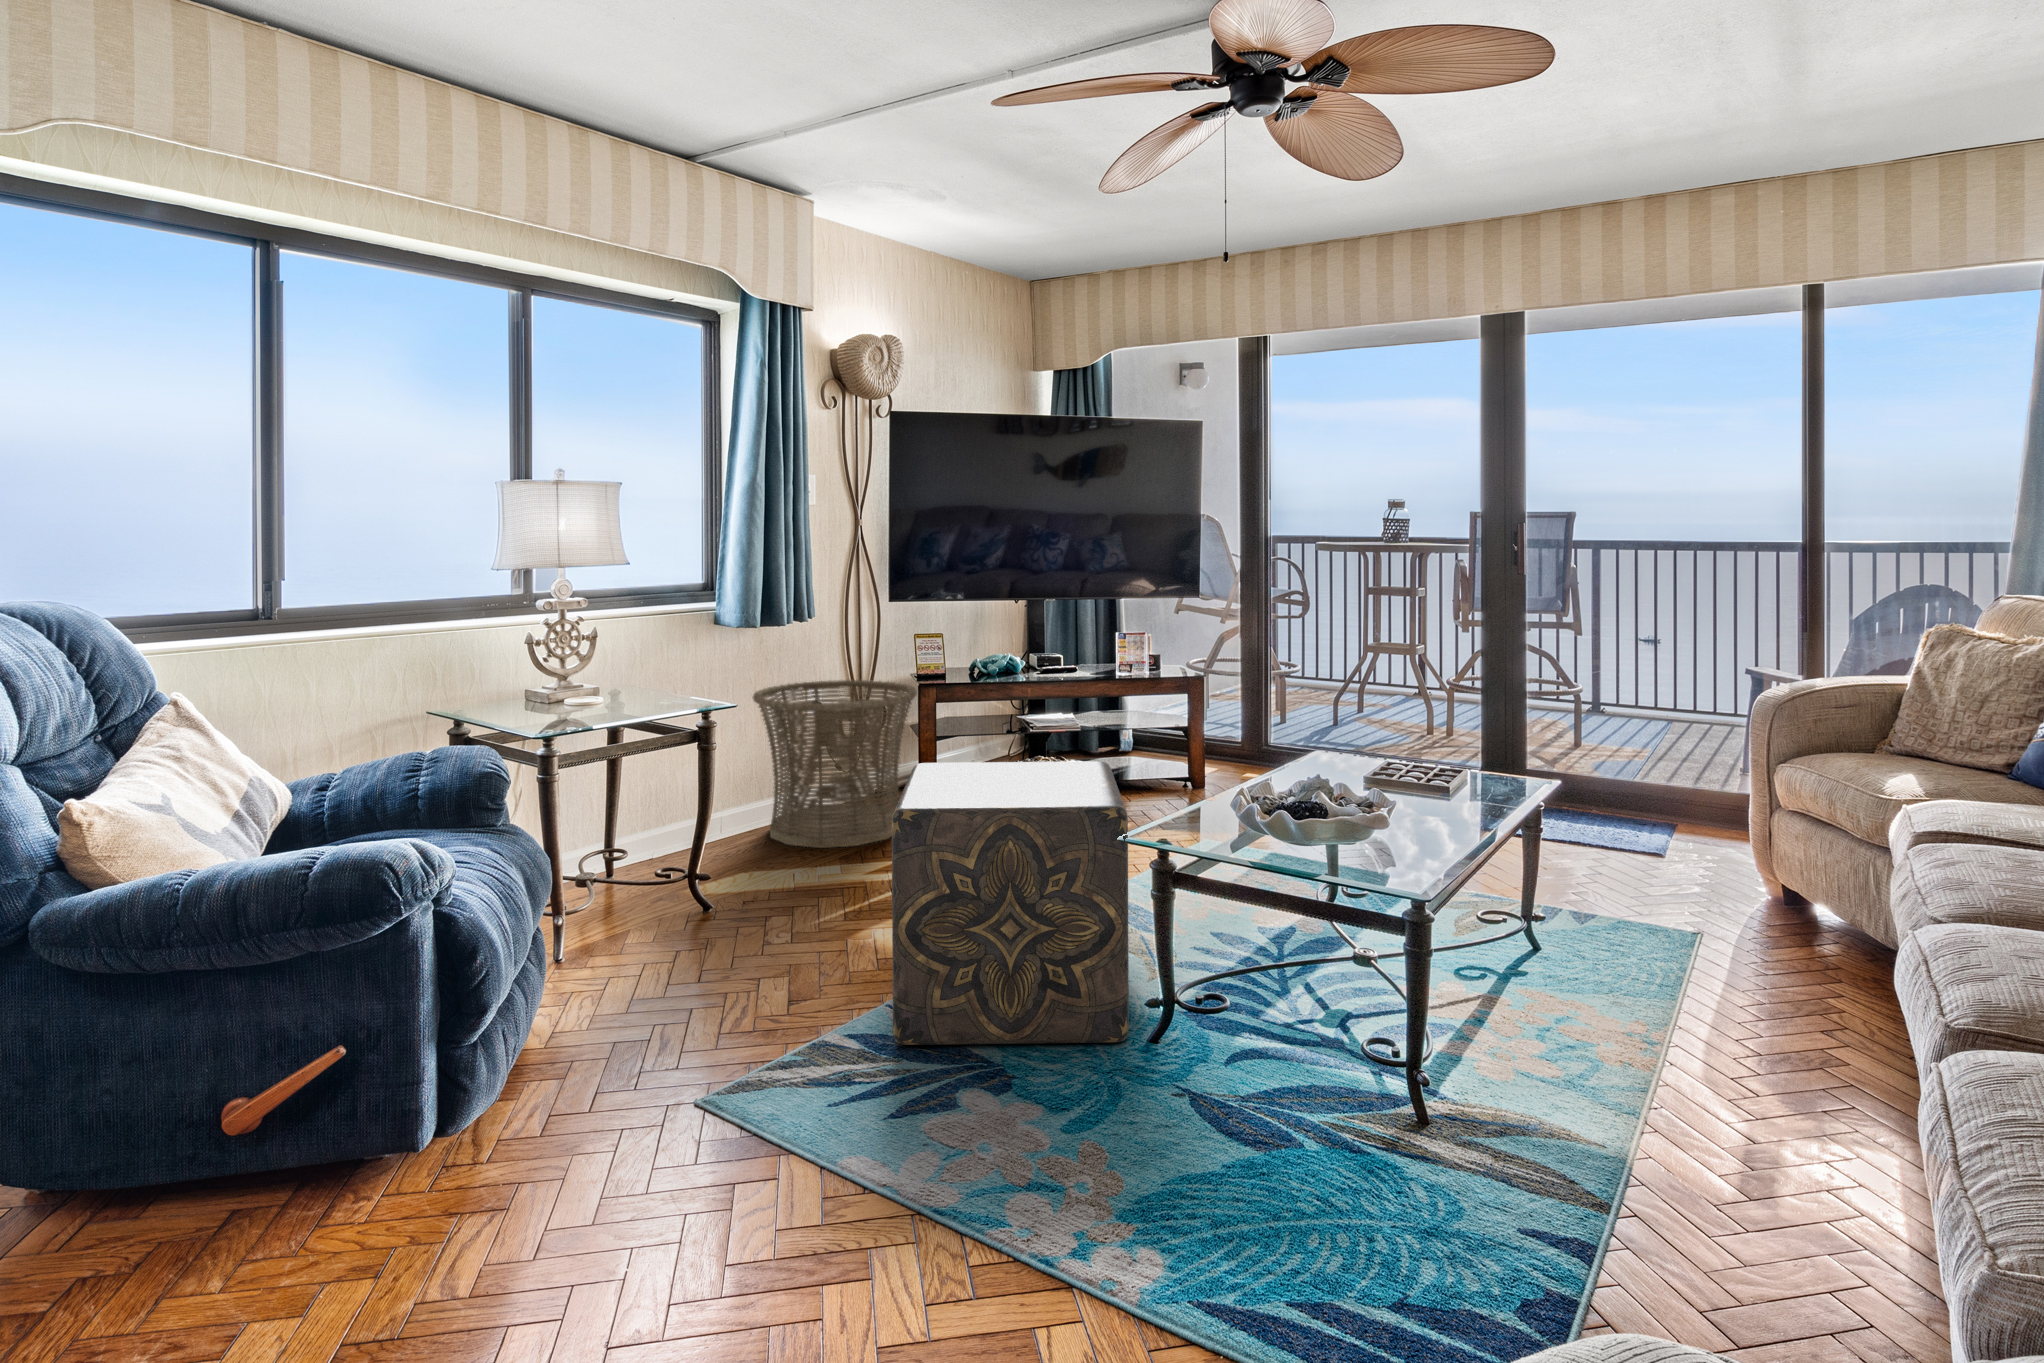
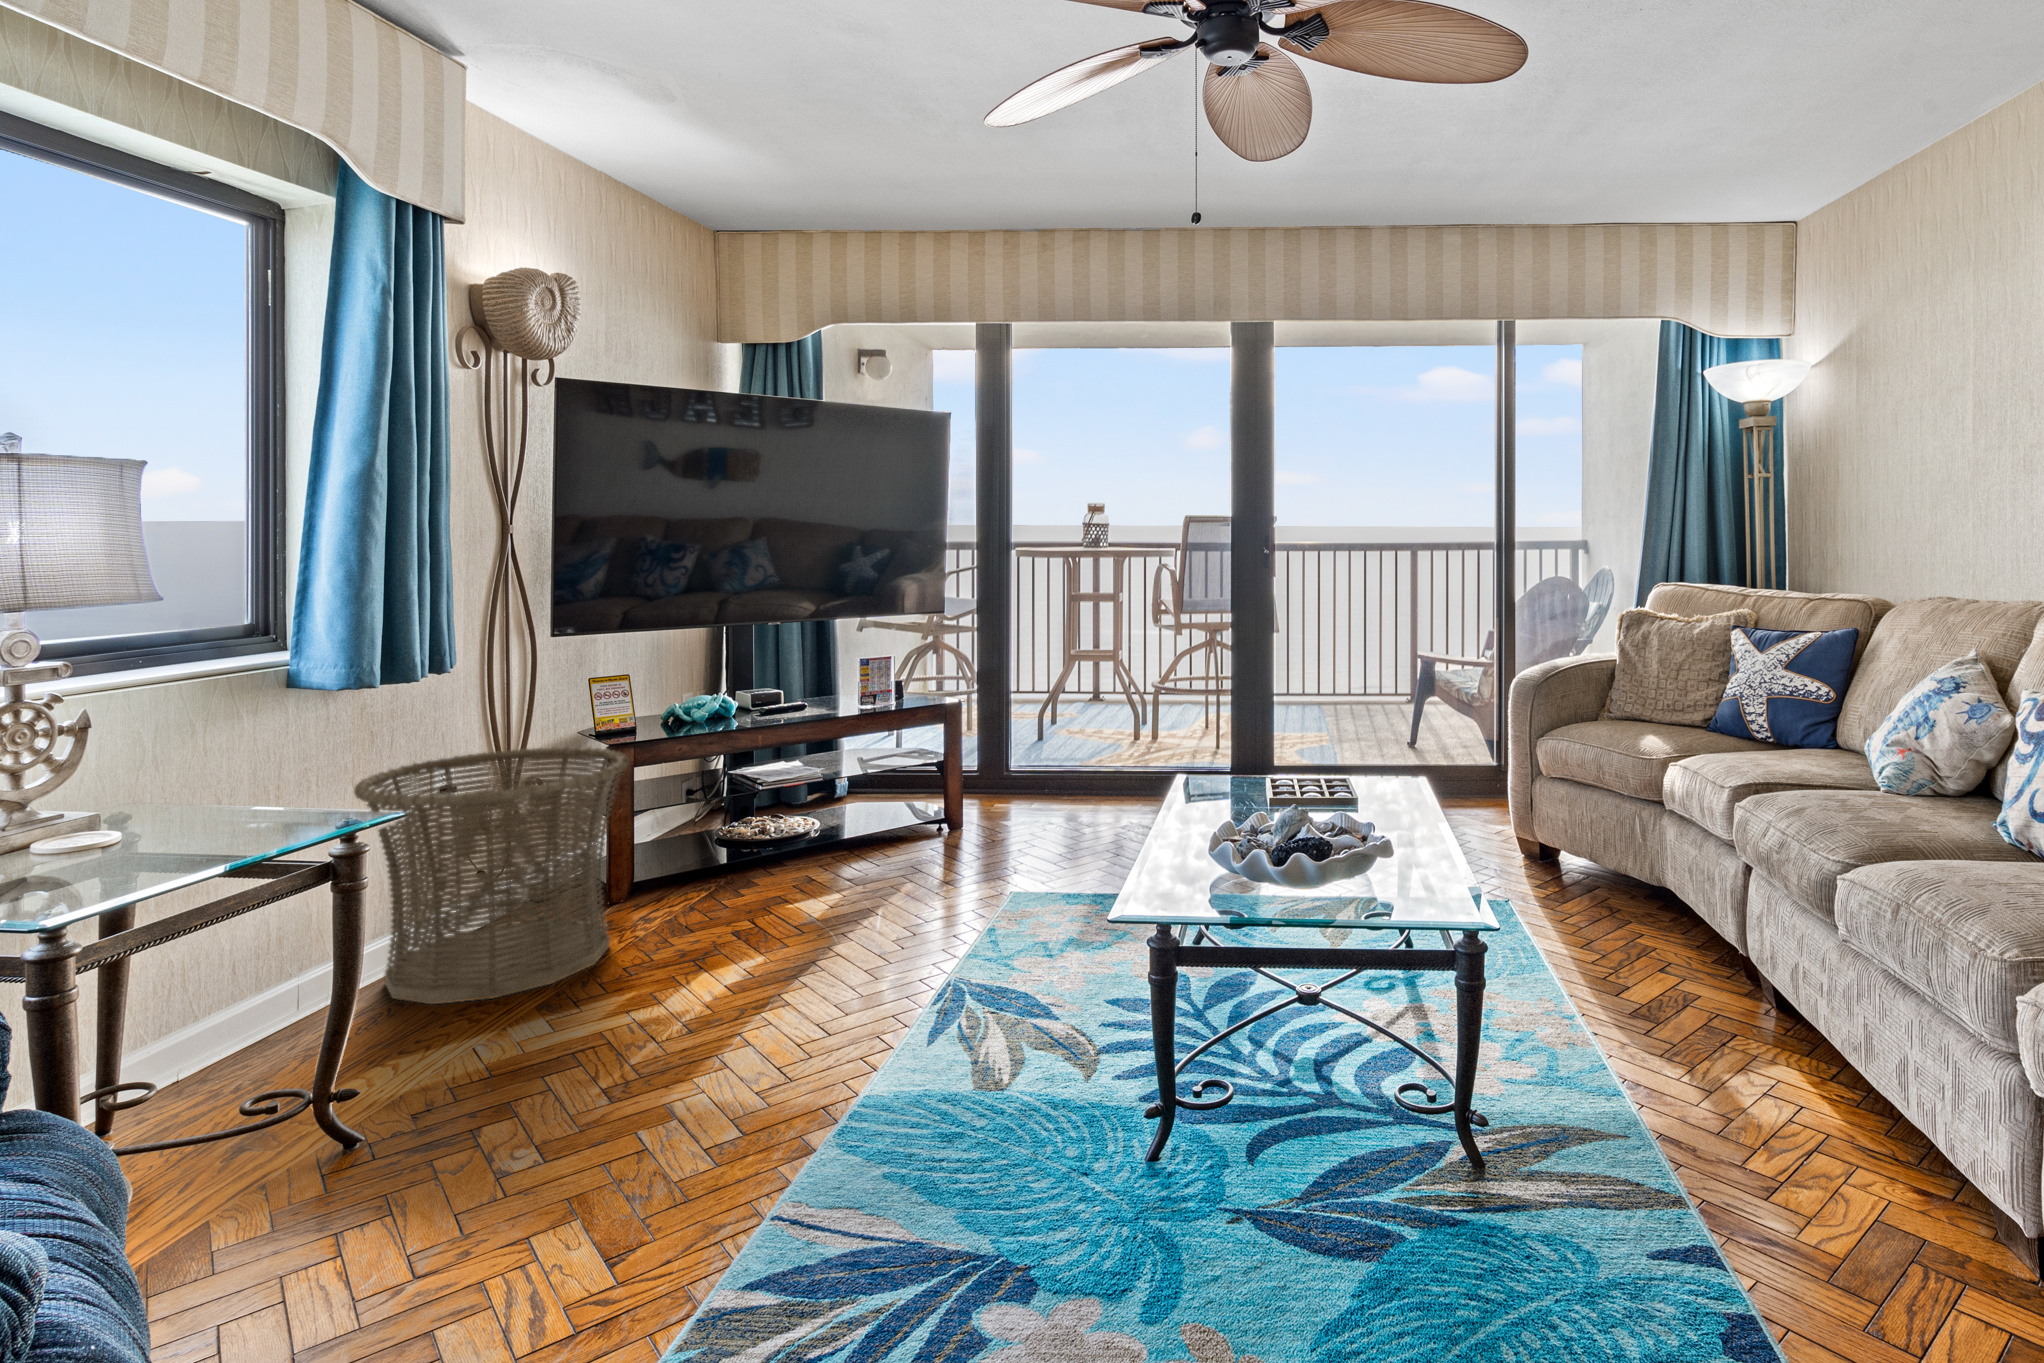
ottoman: present [892,761,1129,1045] -> none [760,824,1125,1272]

